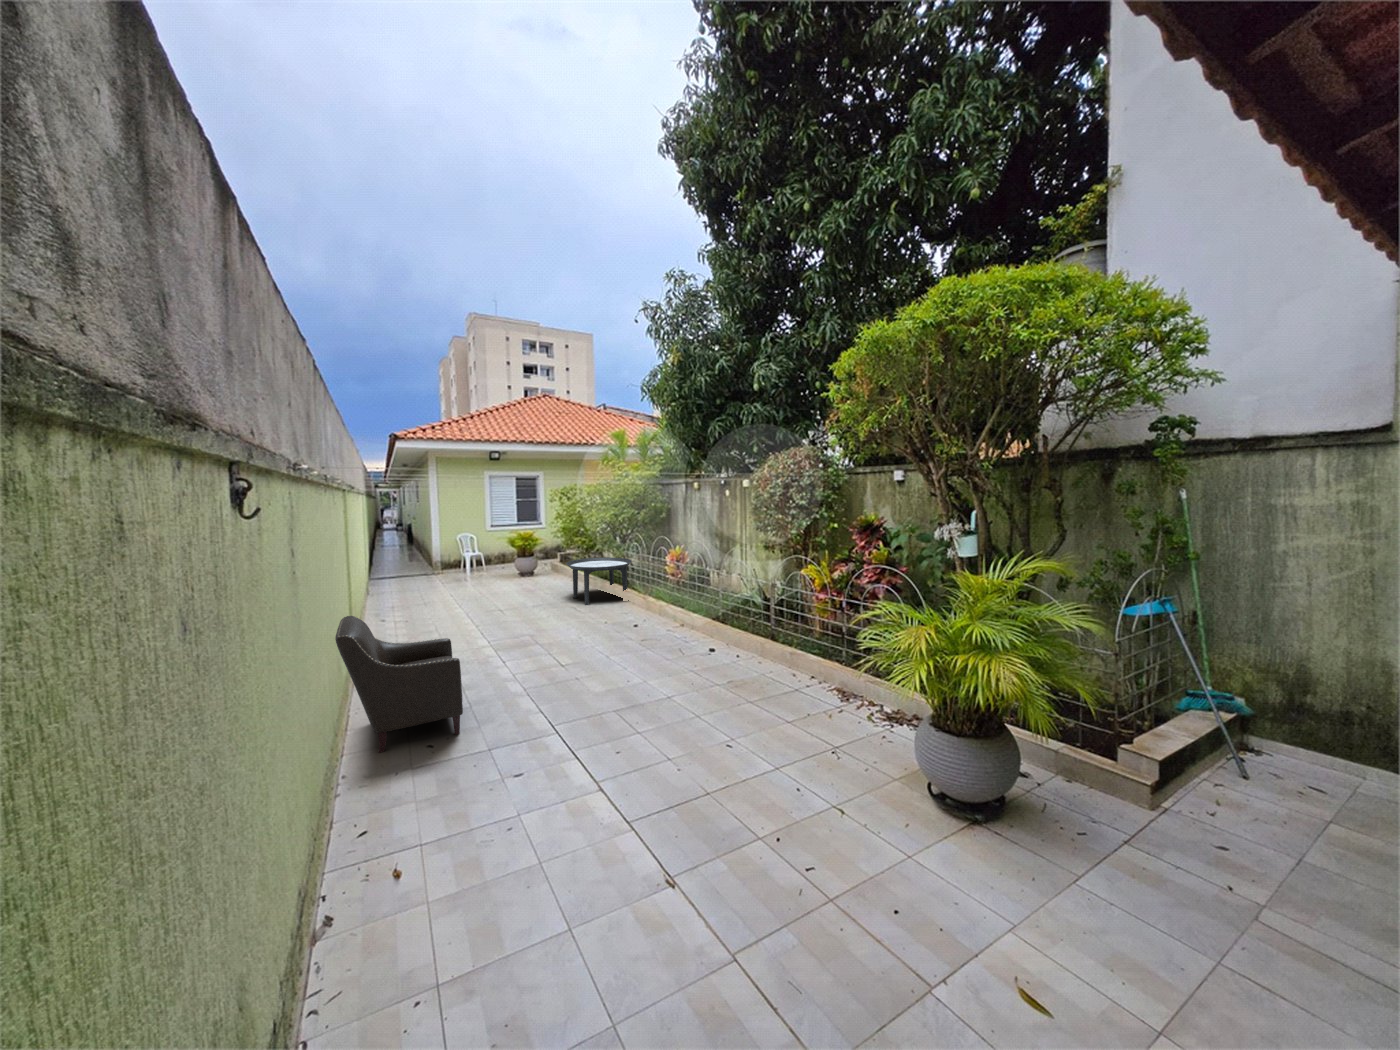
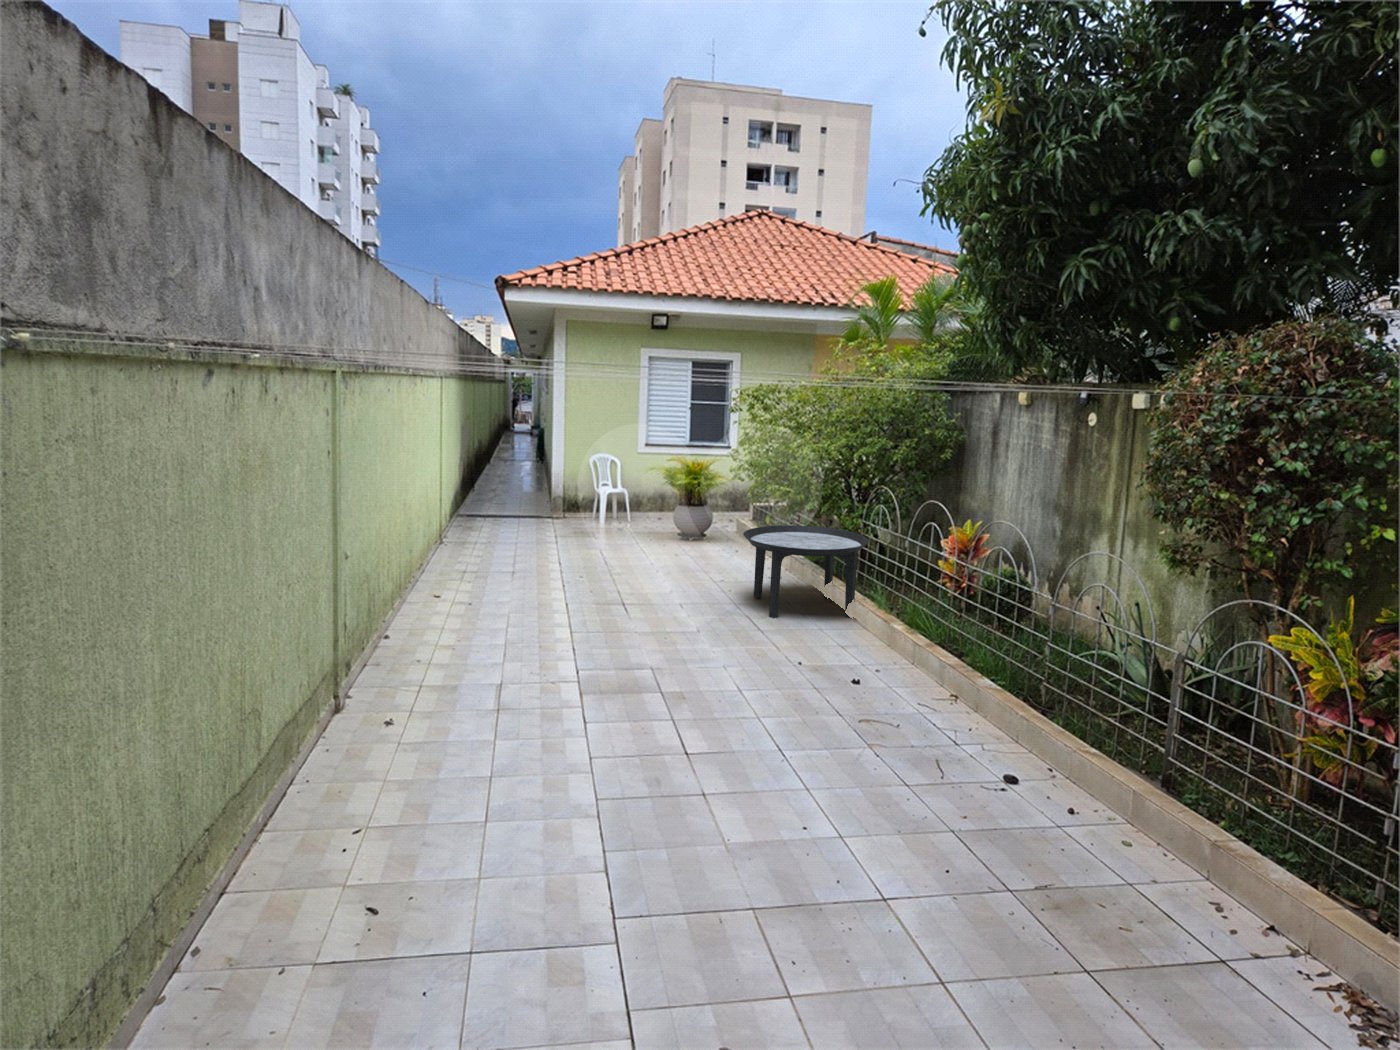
chair: present [335,616,463,753] -> none [202,625,452,908]

